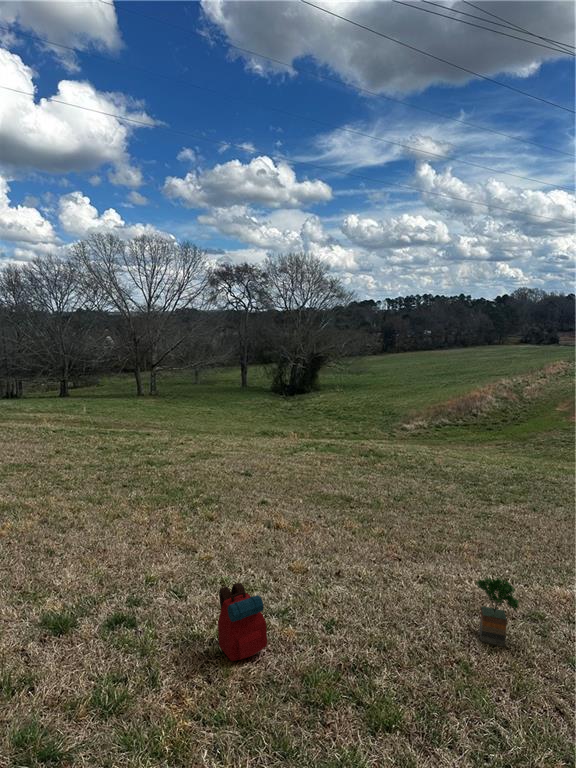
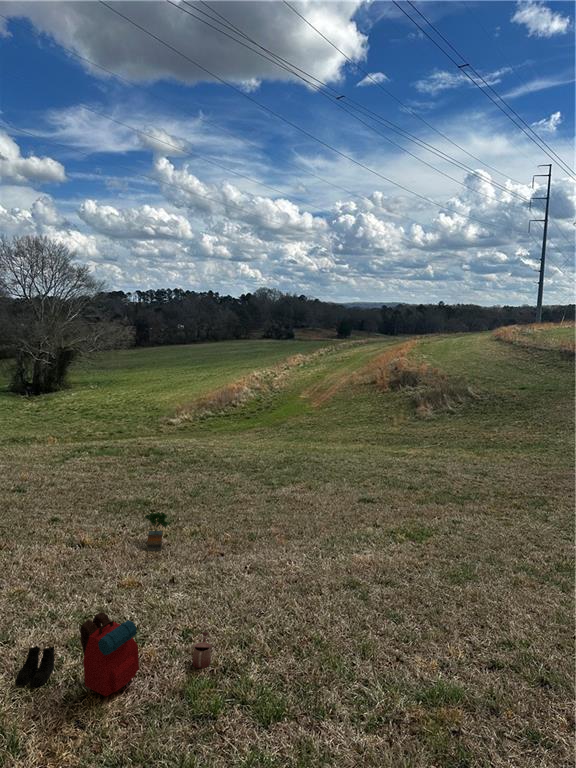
potted tree: present [476,578,519,646] -> present [145,512,169,551]
boots: none [171,600,205,635] -> present [15,646,55,686]
watering can: none [321,629,343,665] -> present [192,632,212,668]

